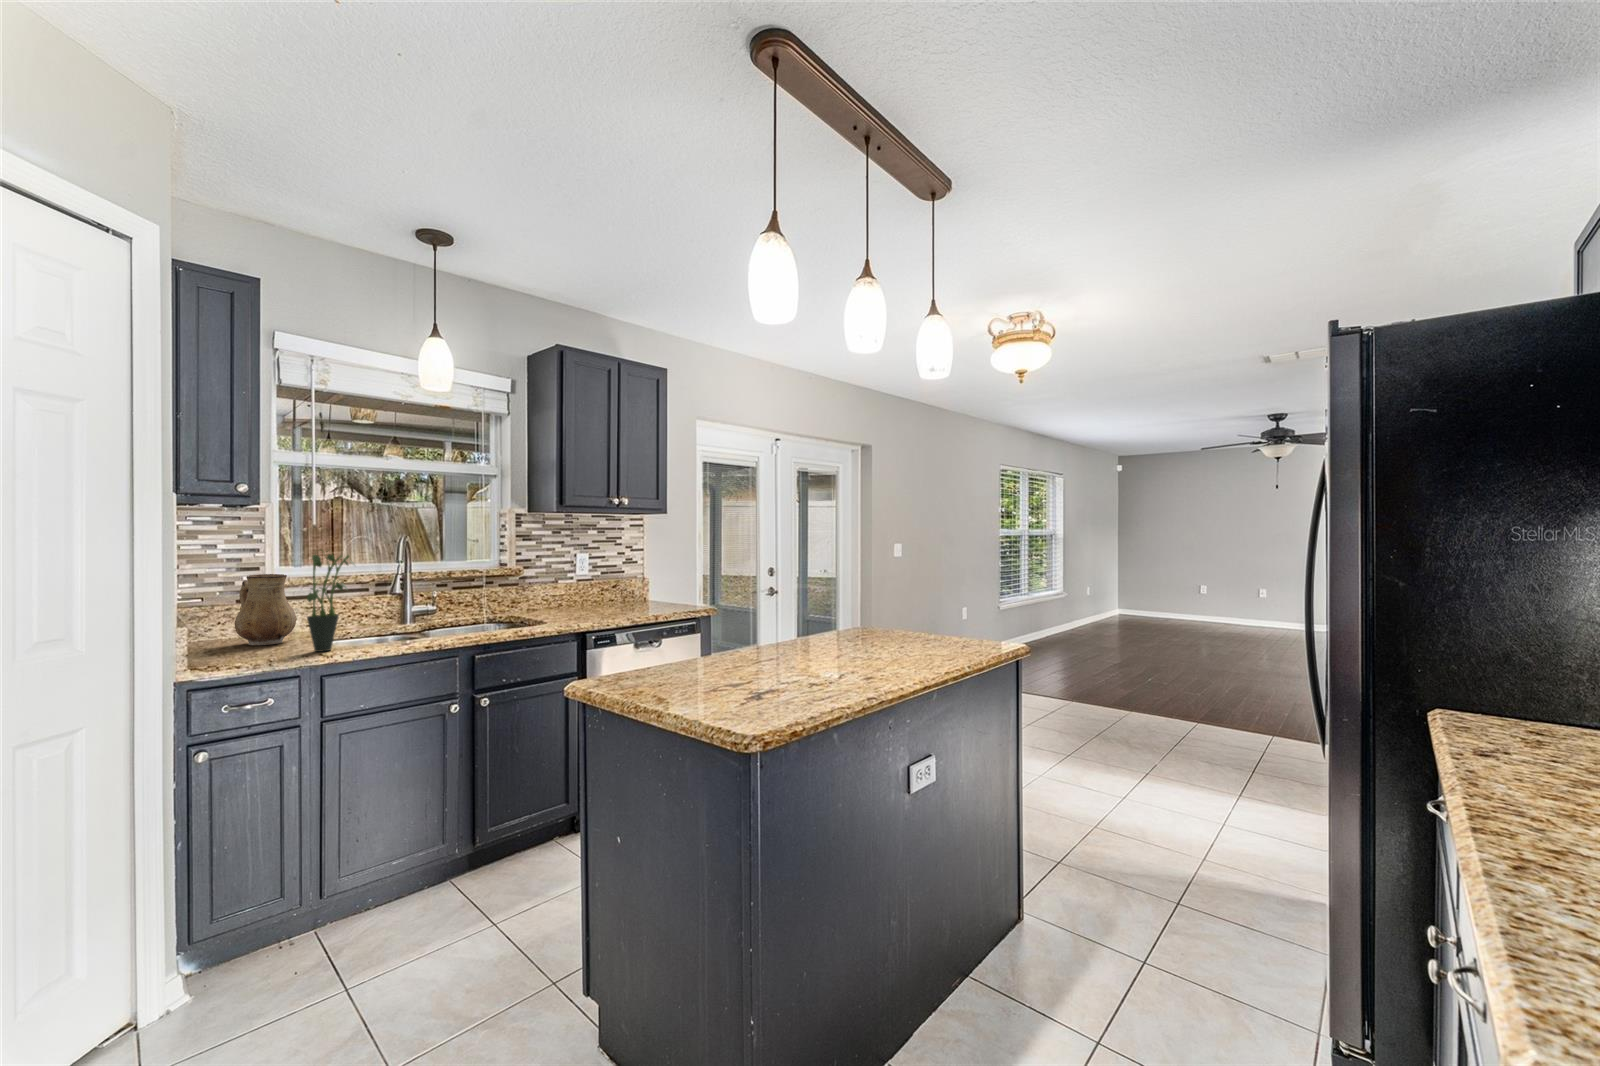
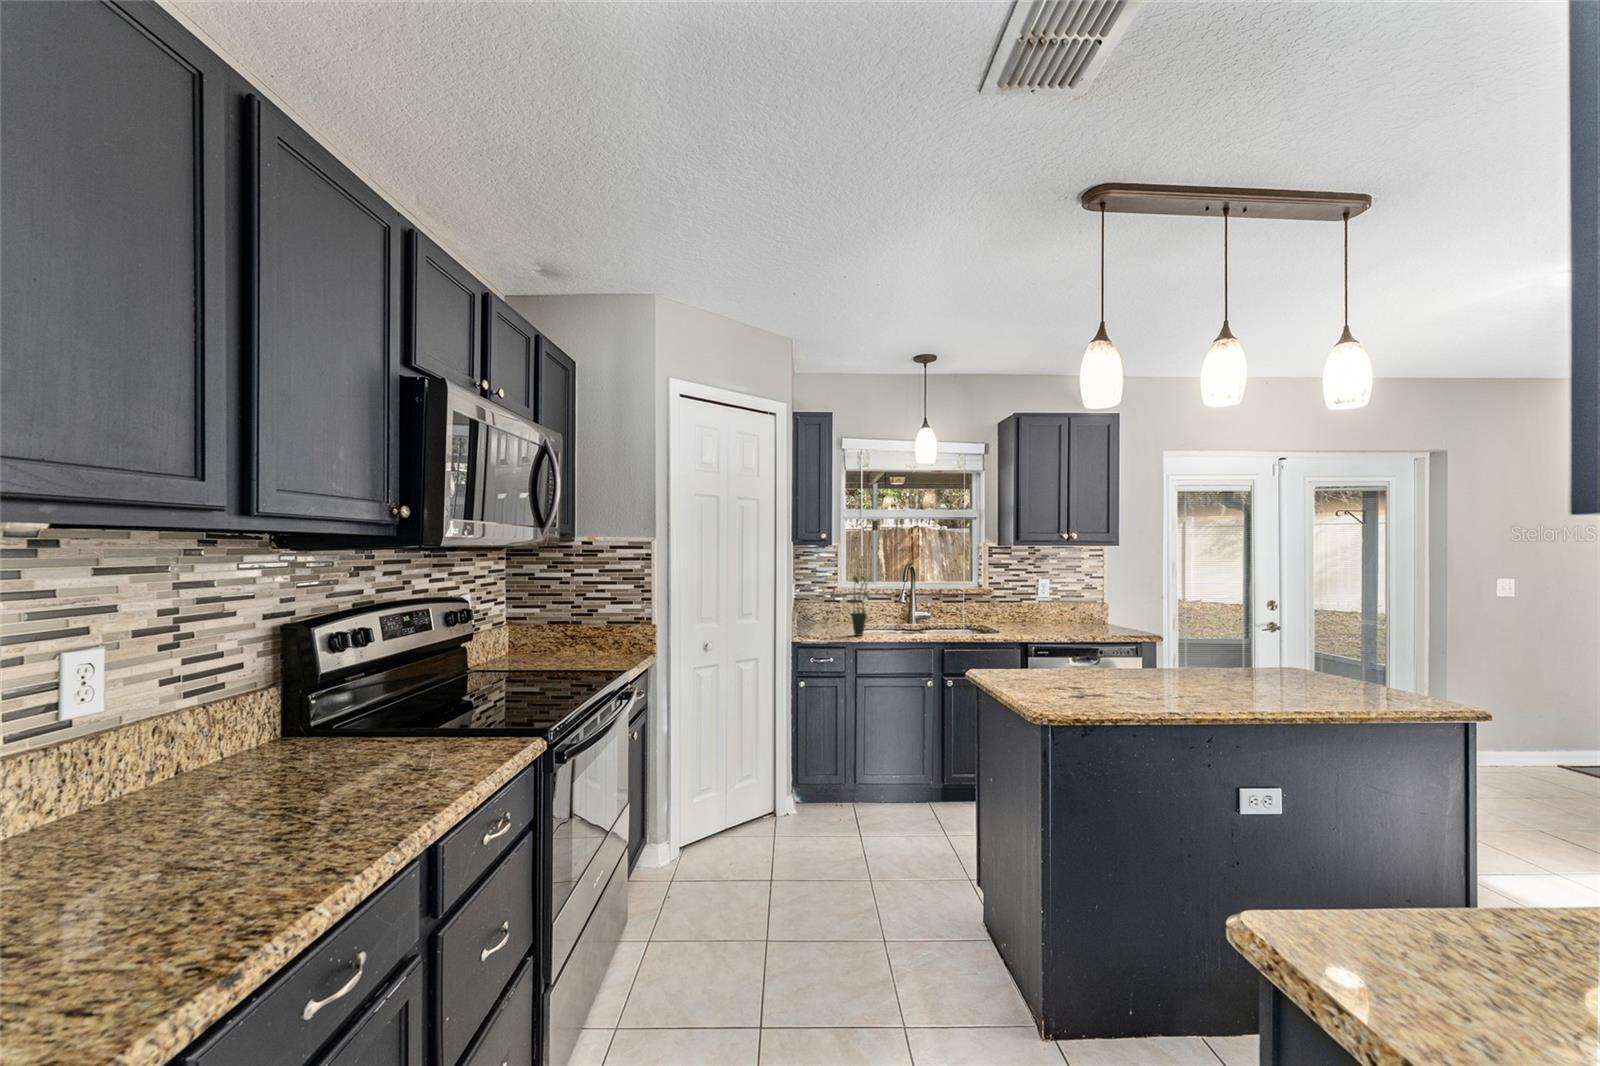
ceramic pitcher: present [235,574,296,645] -> none [820,587,849,629]

